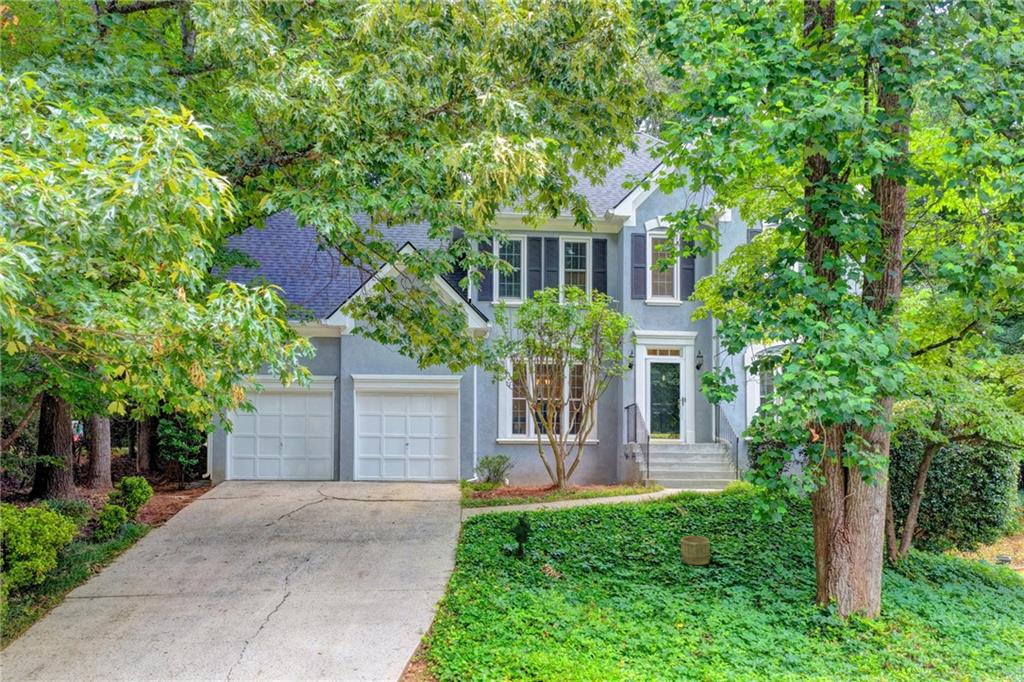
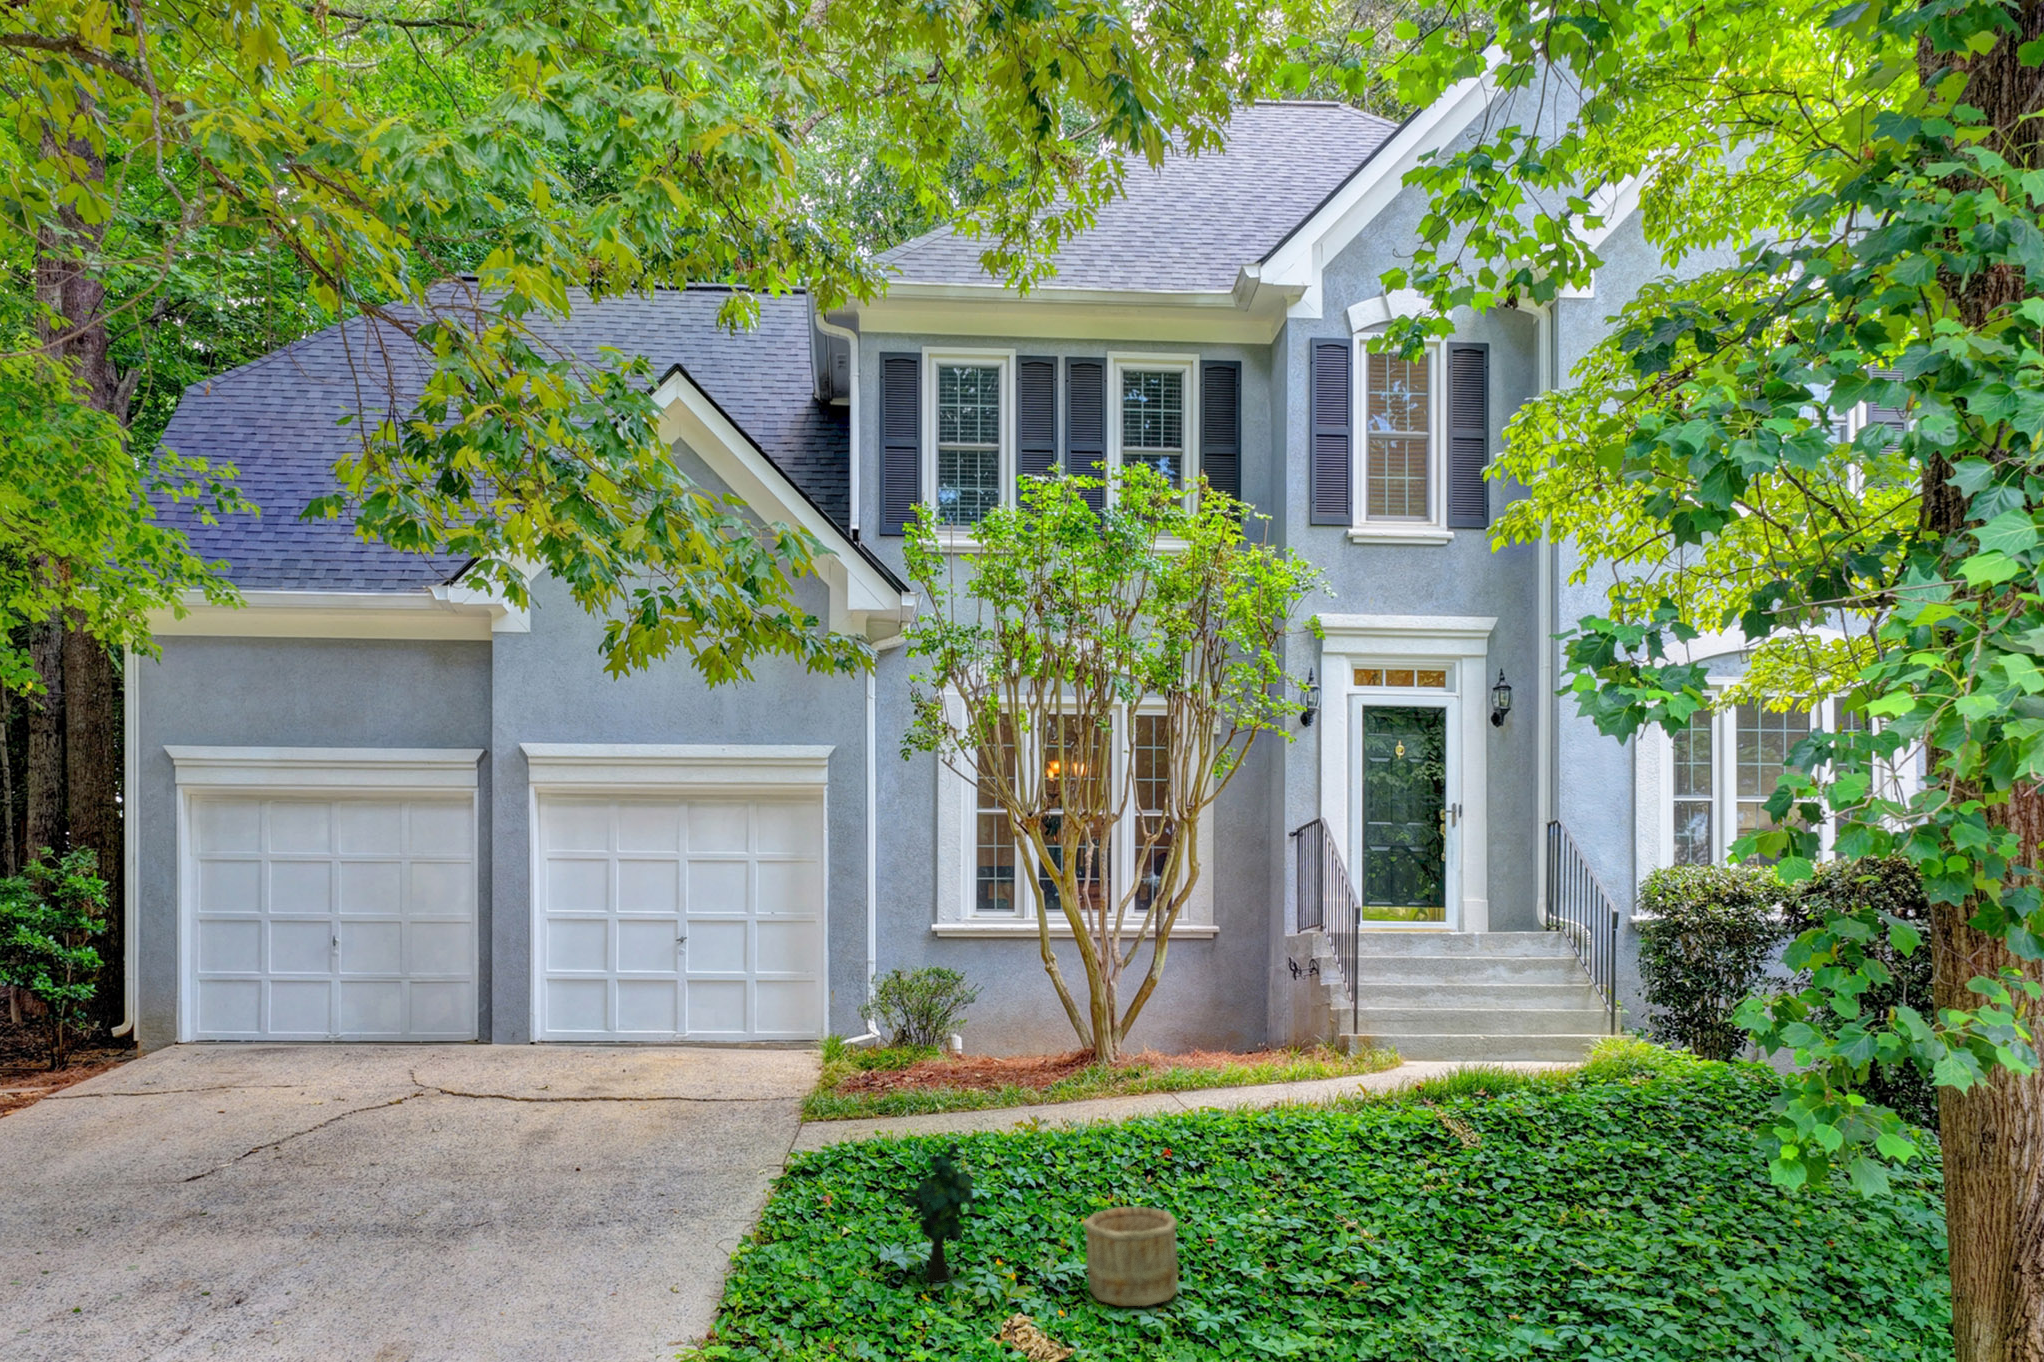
wooden bucket: present [680,536,710,565] -> present [1083,1207,1178,1306]

